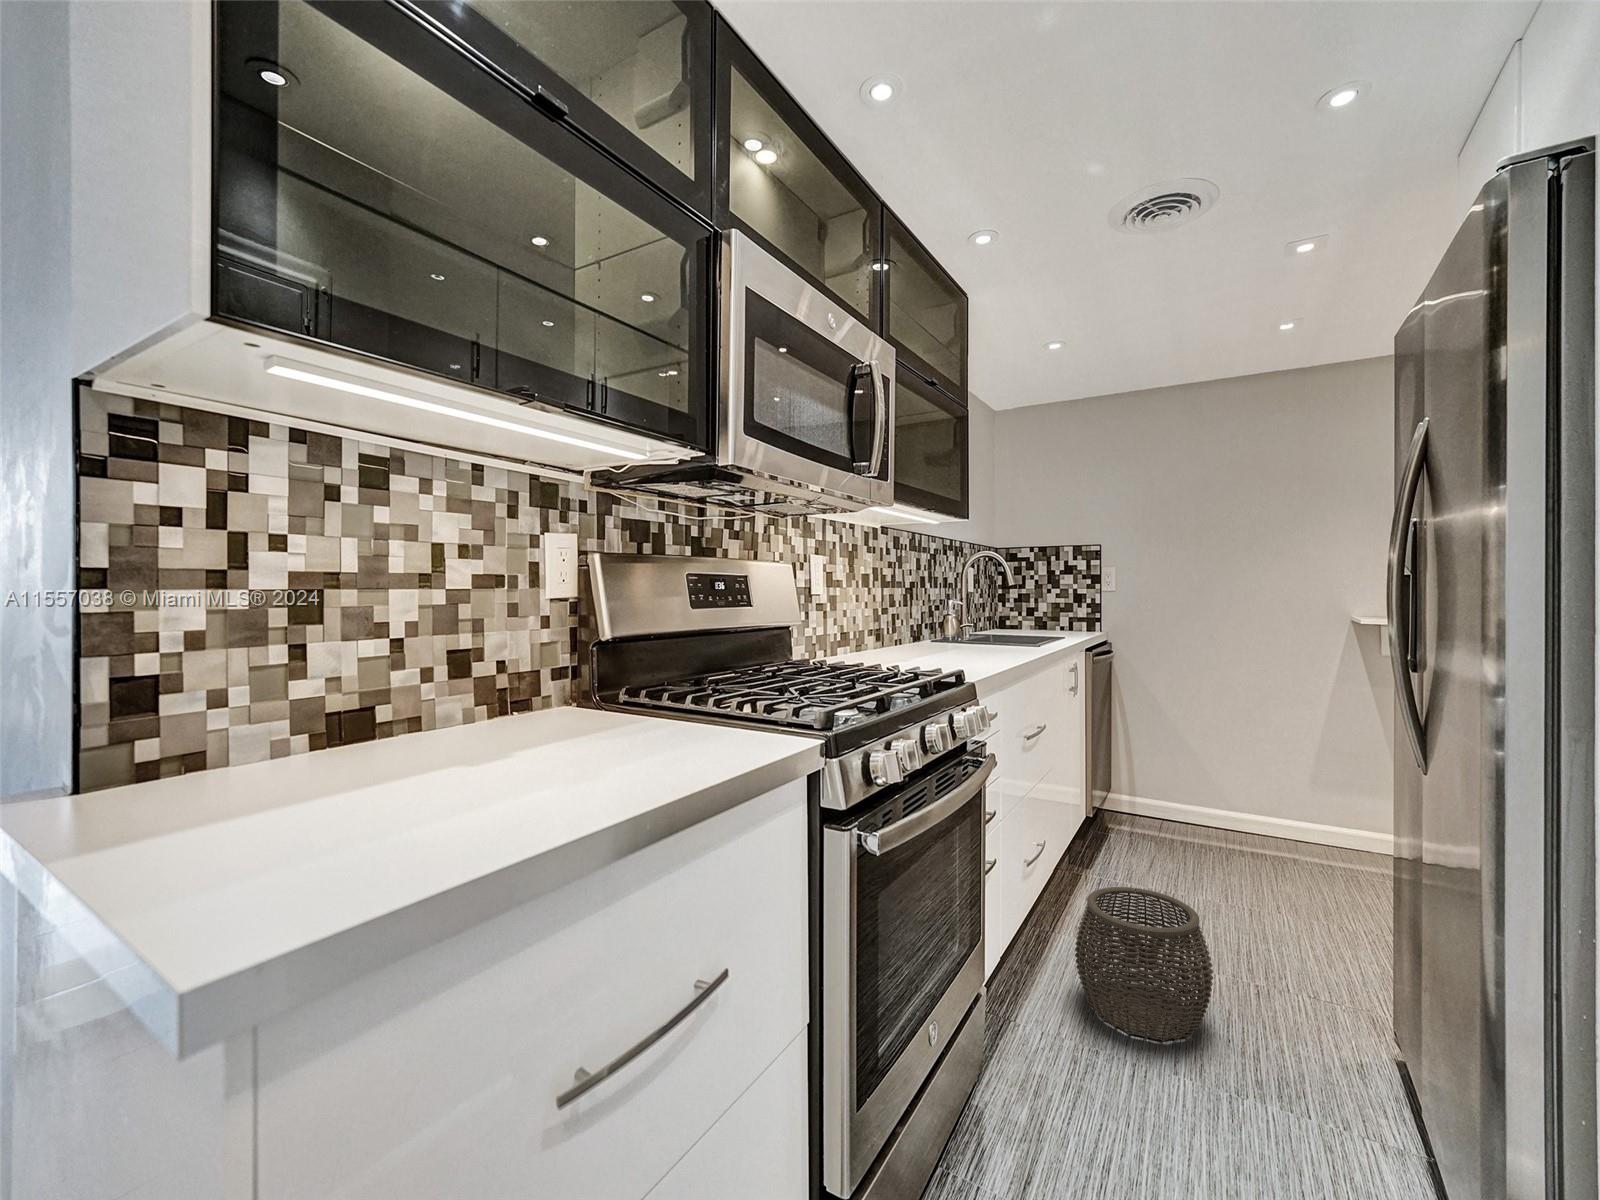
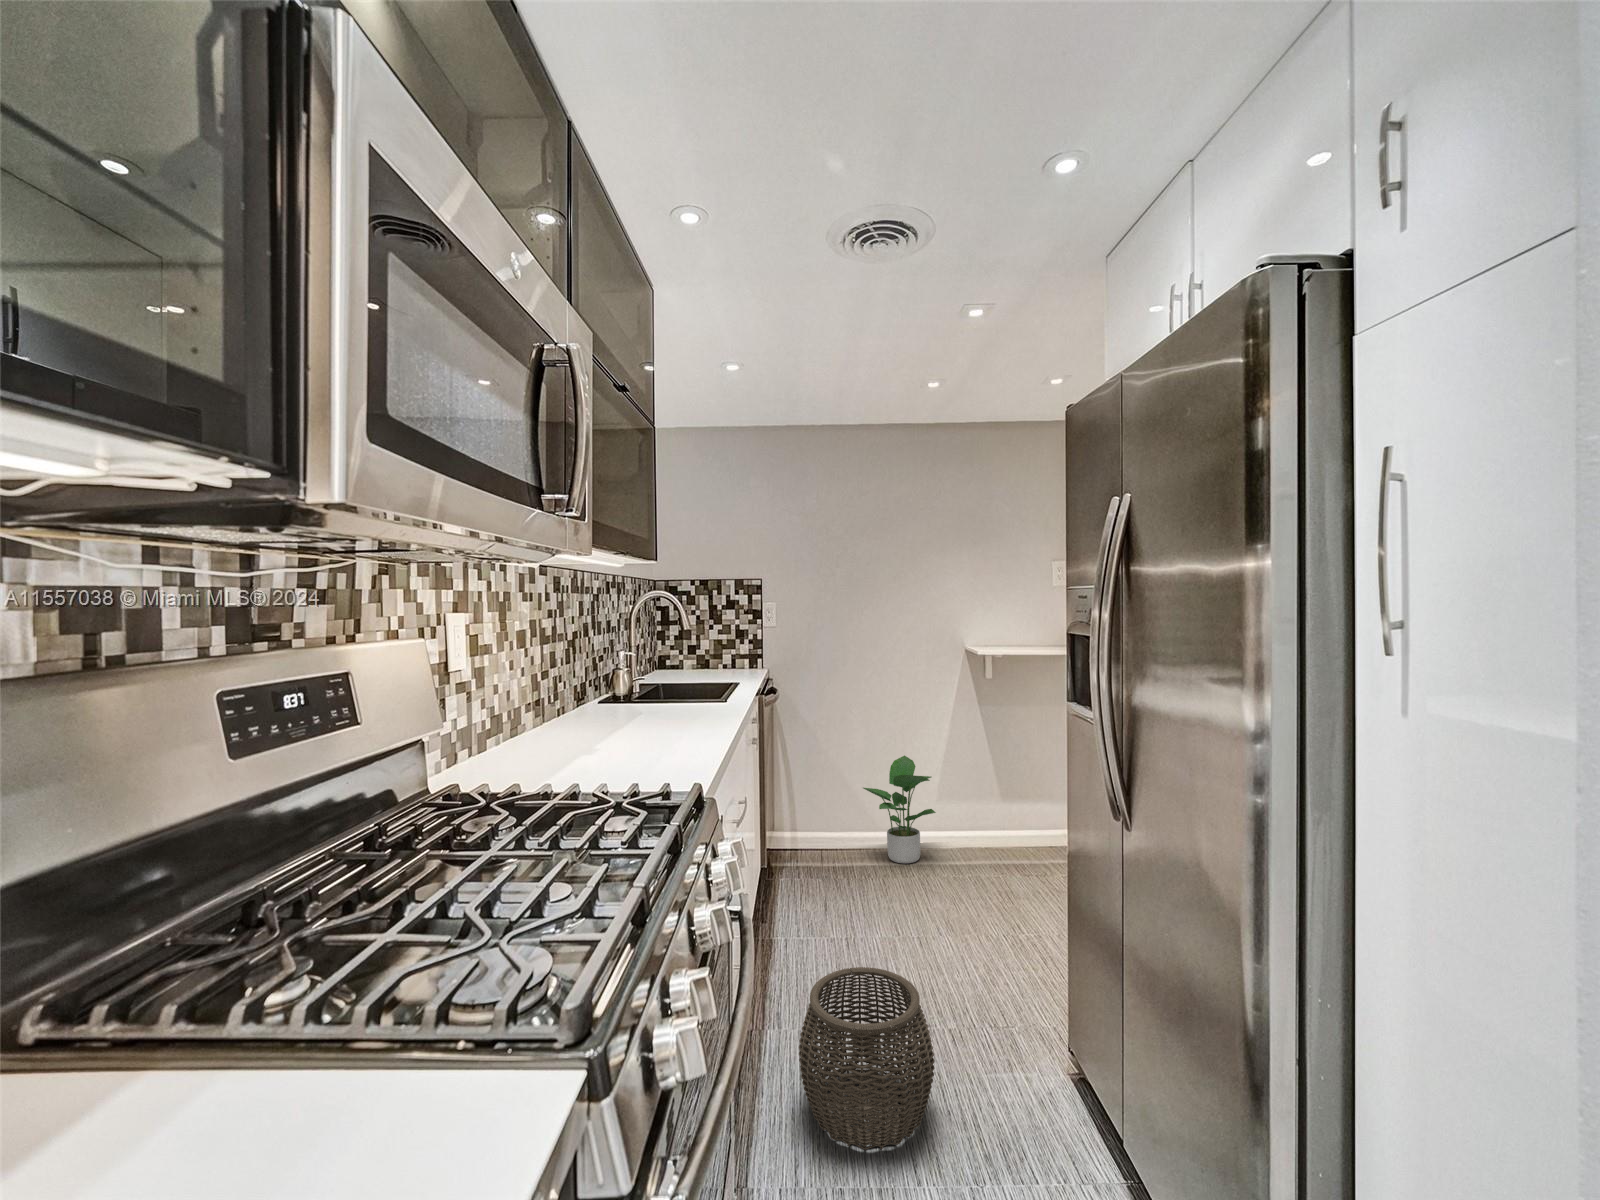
potted plant: none [1207,736,1302,850] -> present [863,756,936,863]

